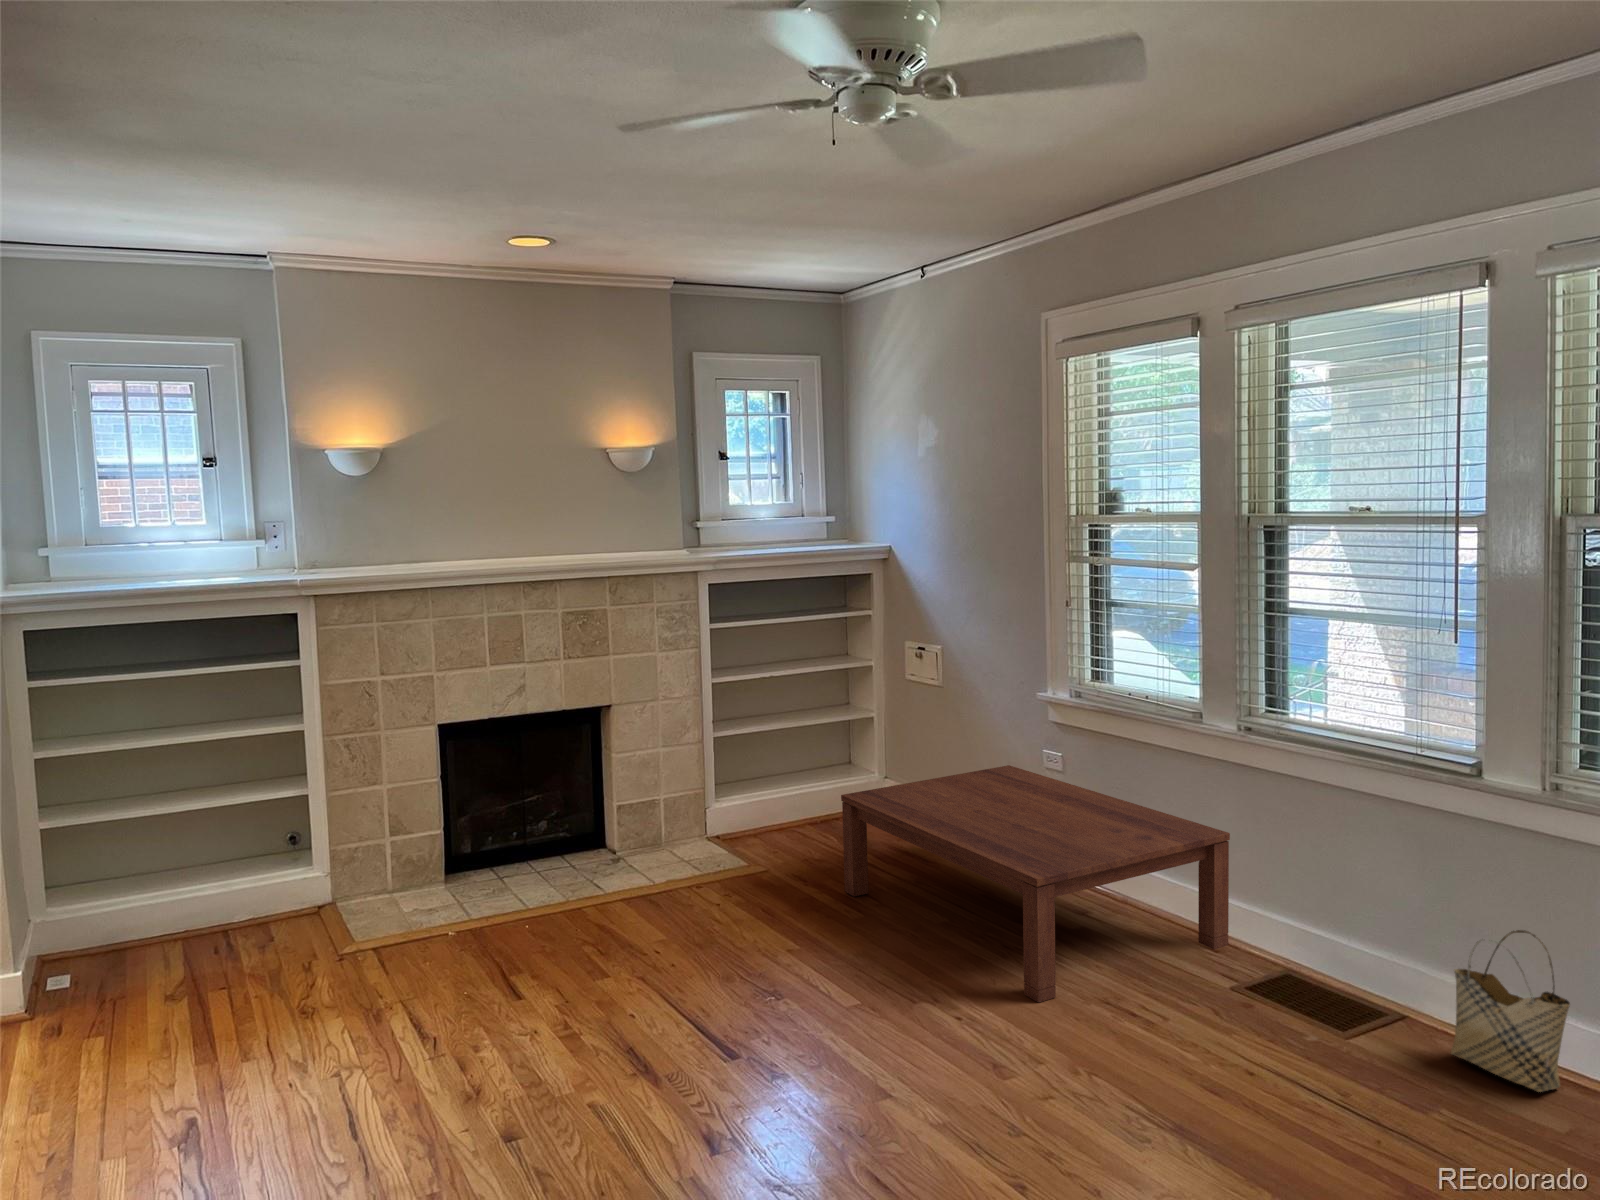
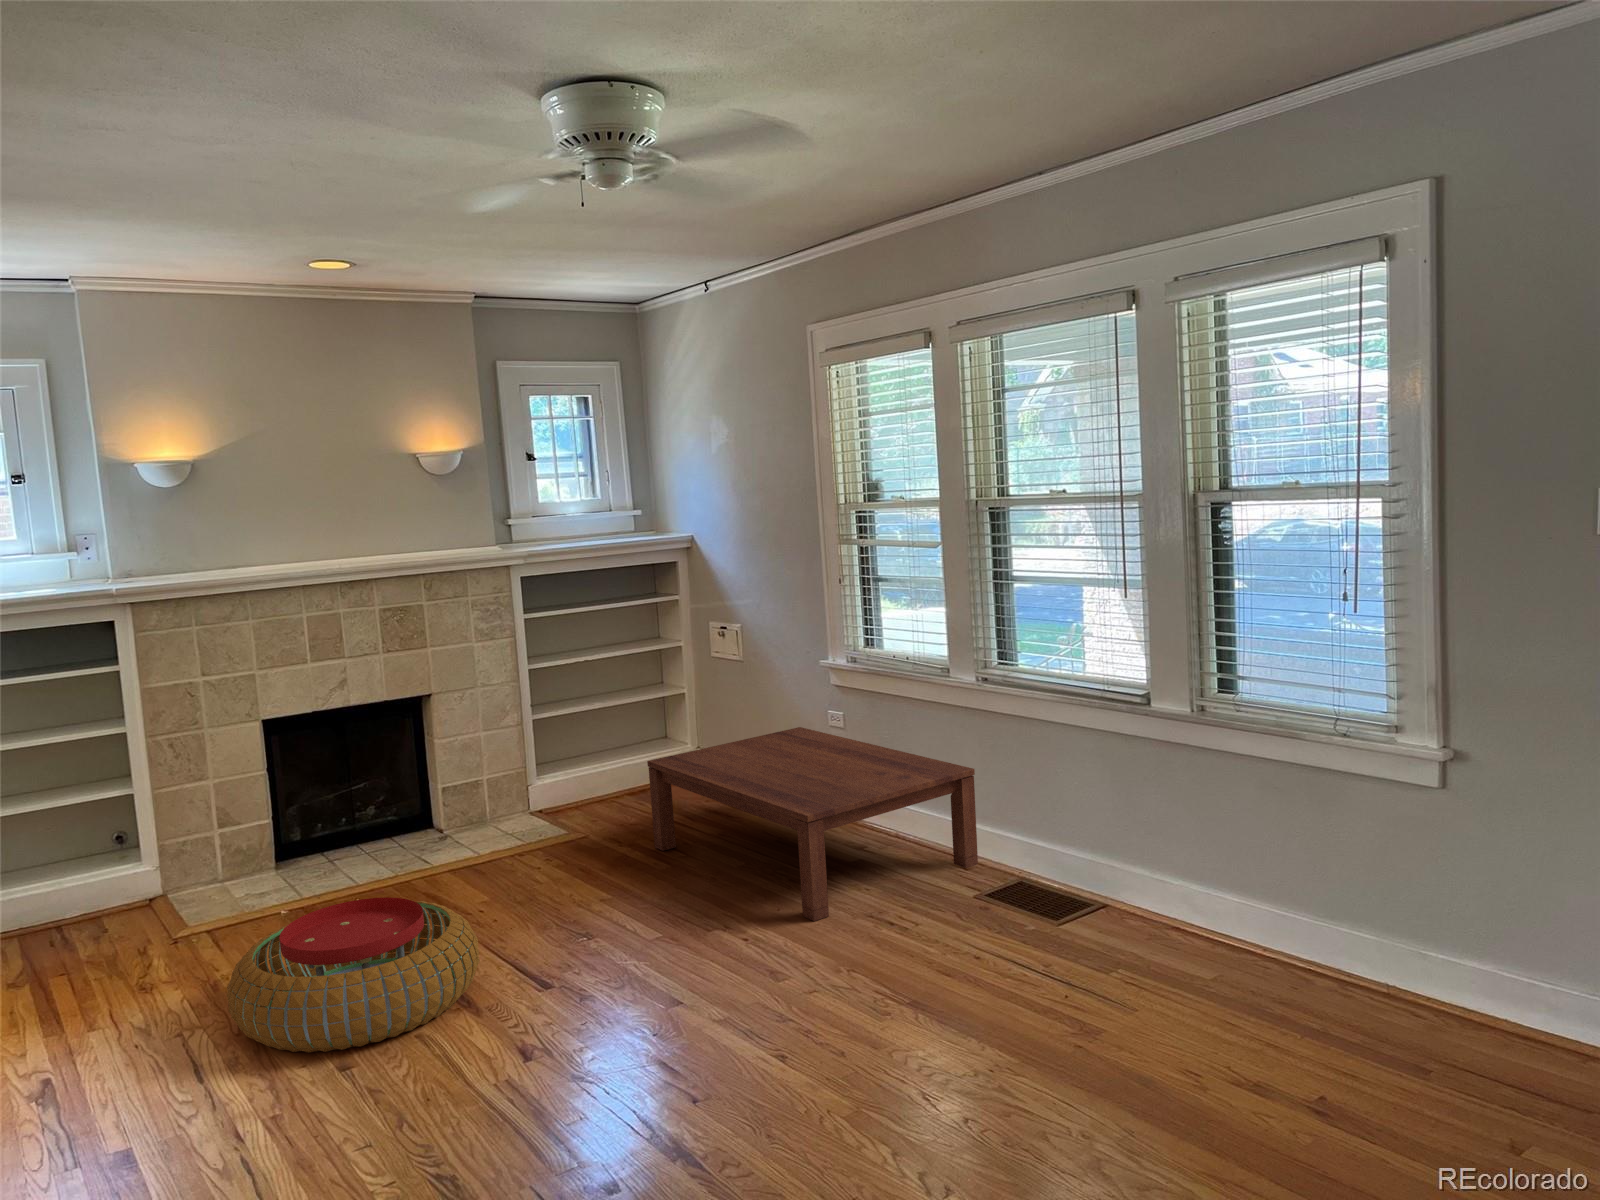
woven basket: present [1451,930,1570,1092] -> none [1135,825,1215,949]
pouf: none [387,937,659,1116] -> present [227,897,479,1053]

